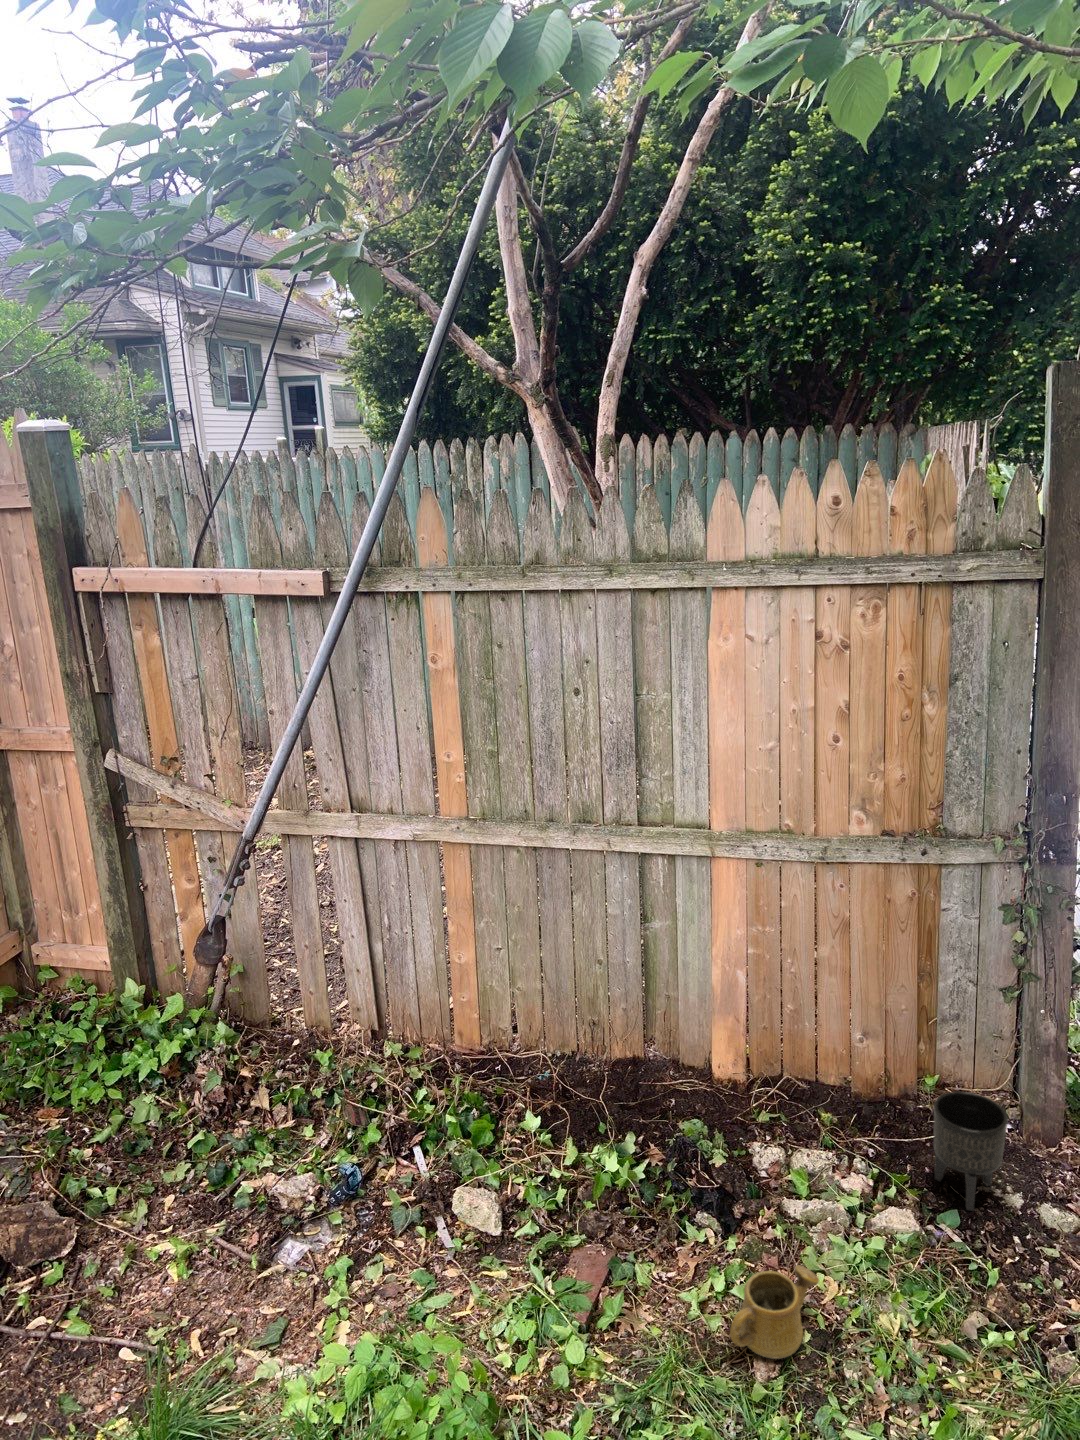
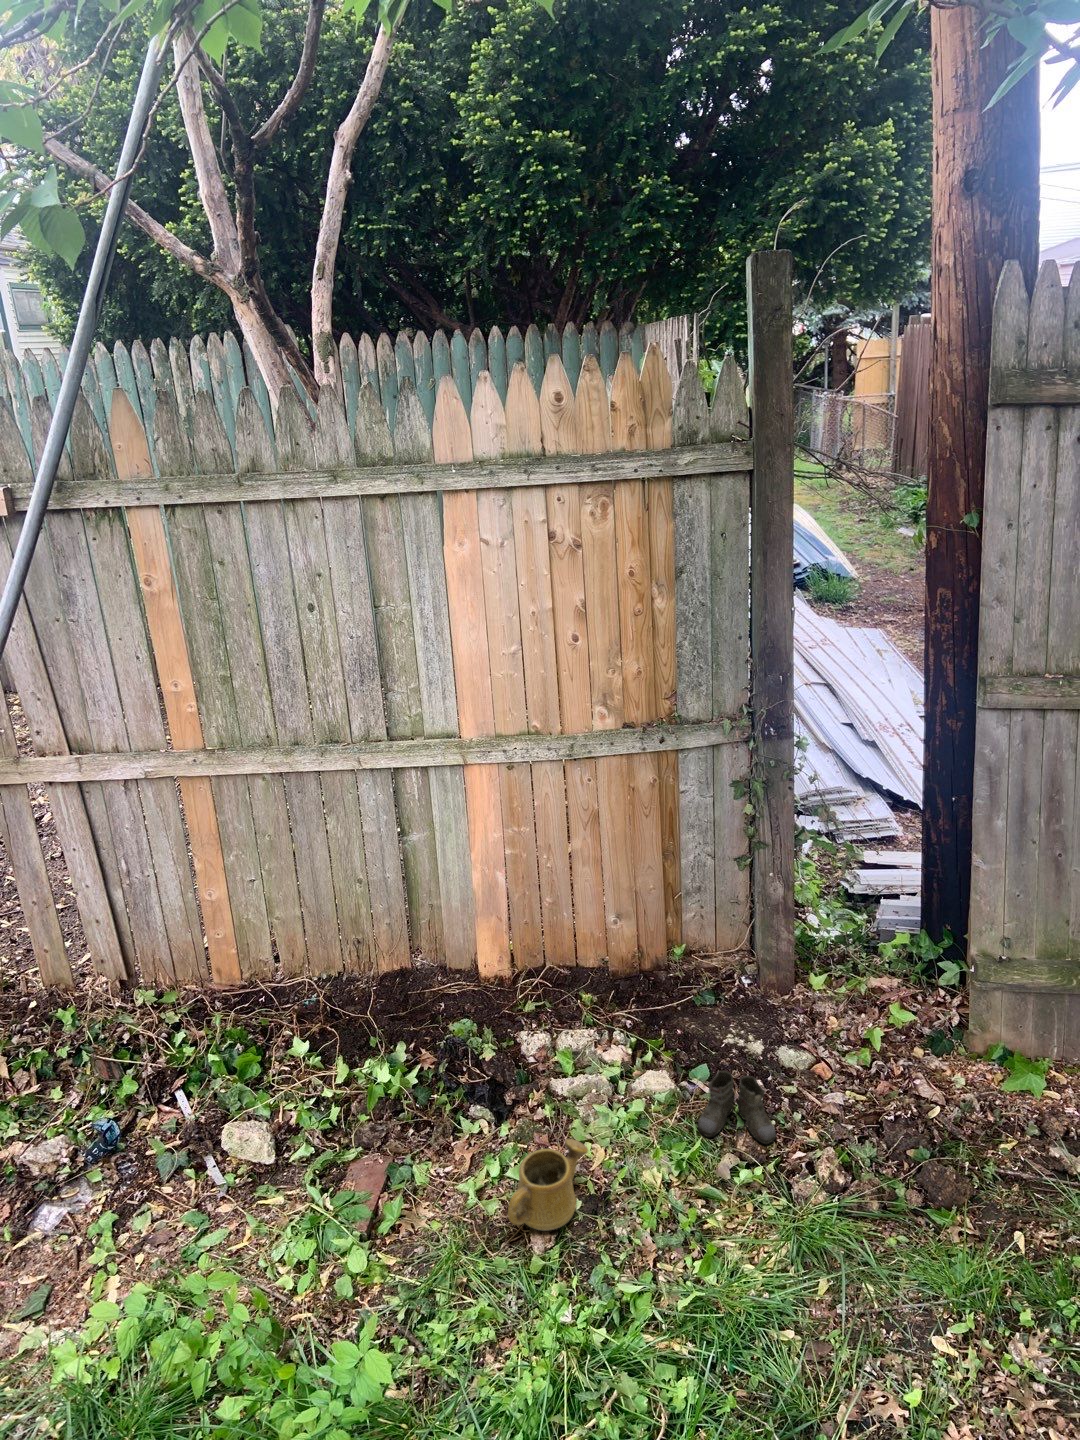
planter: present [934,1091,1008,1211] -> none [682,958,746,1064]
boots: none [940,1220,1037,1311] -> present [697,1071,776,1144]

